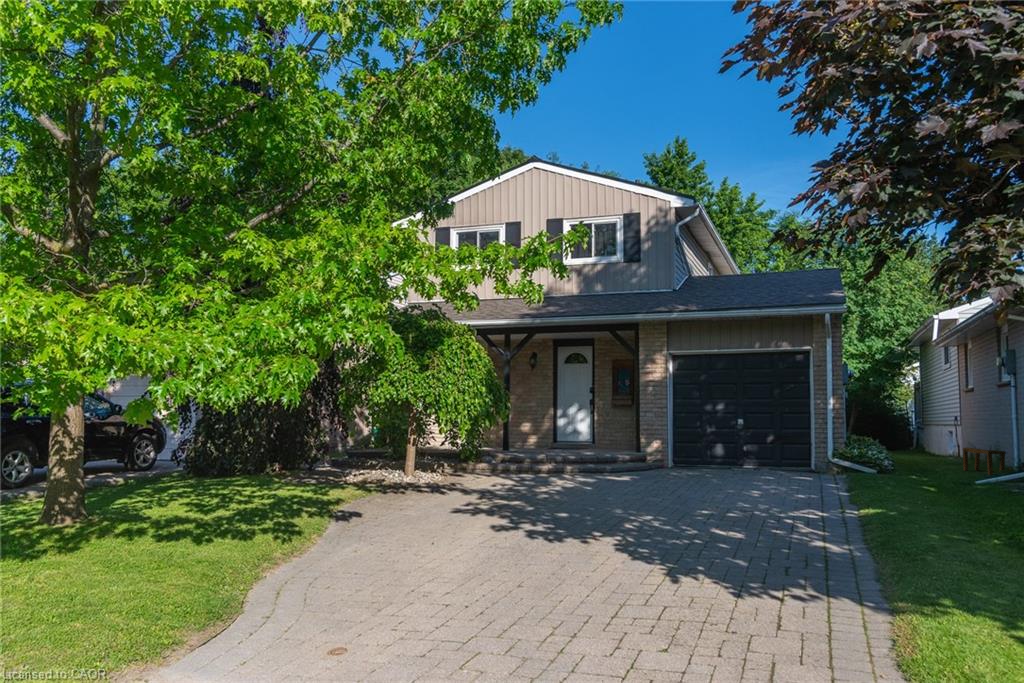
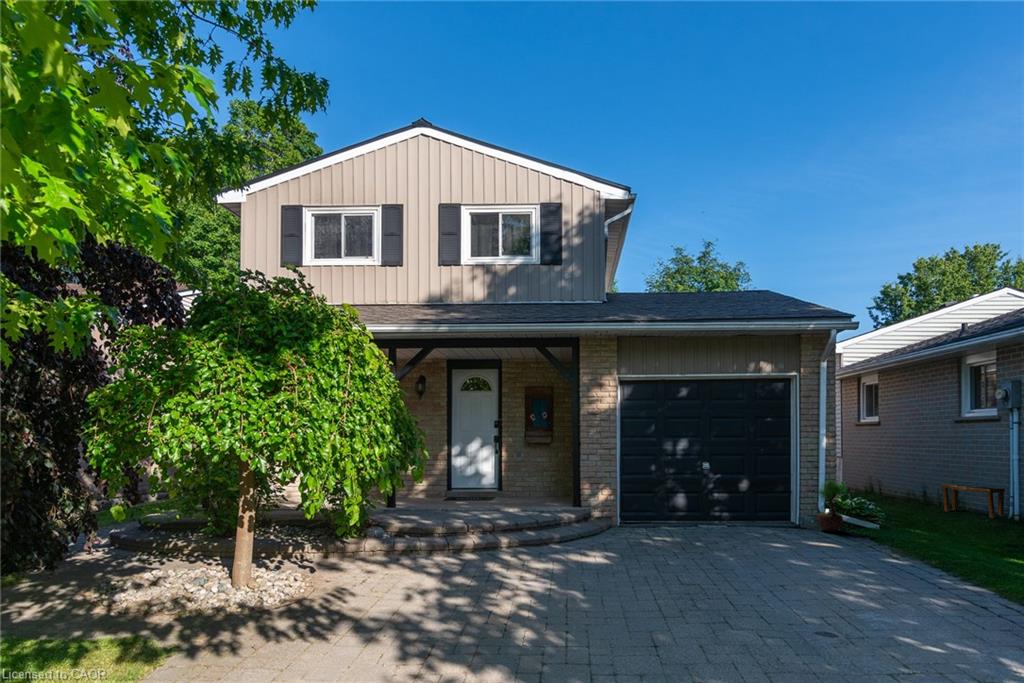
potted tree: none [810,432,836,474] -> present [817,479,844,531]

